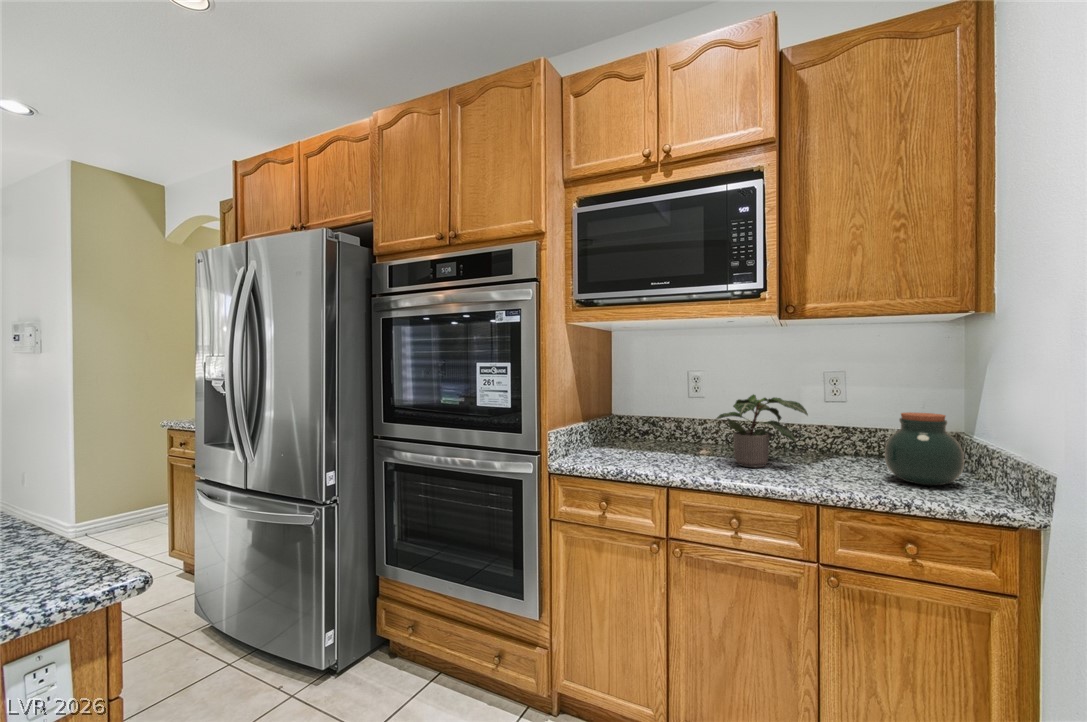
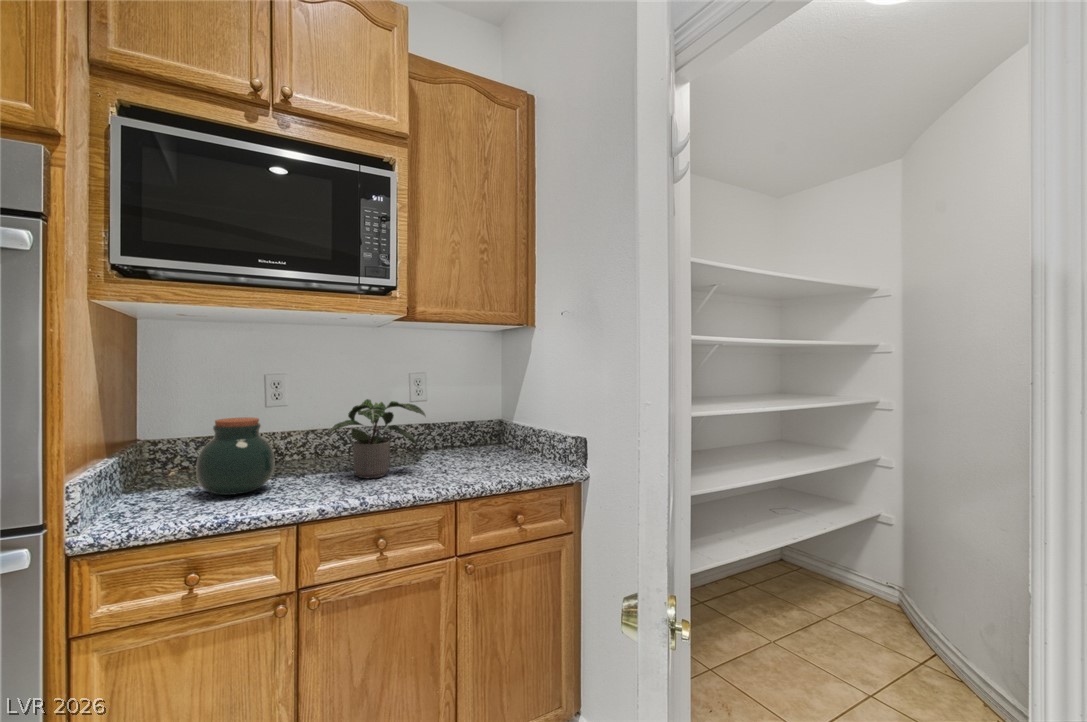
jar: present [885,412,964,485] -> present [196,417,274,495]

